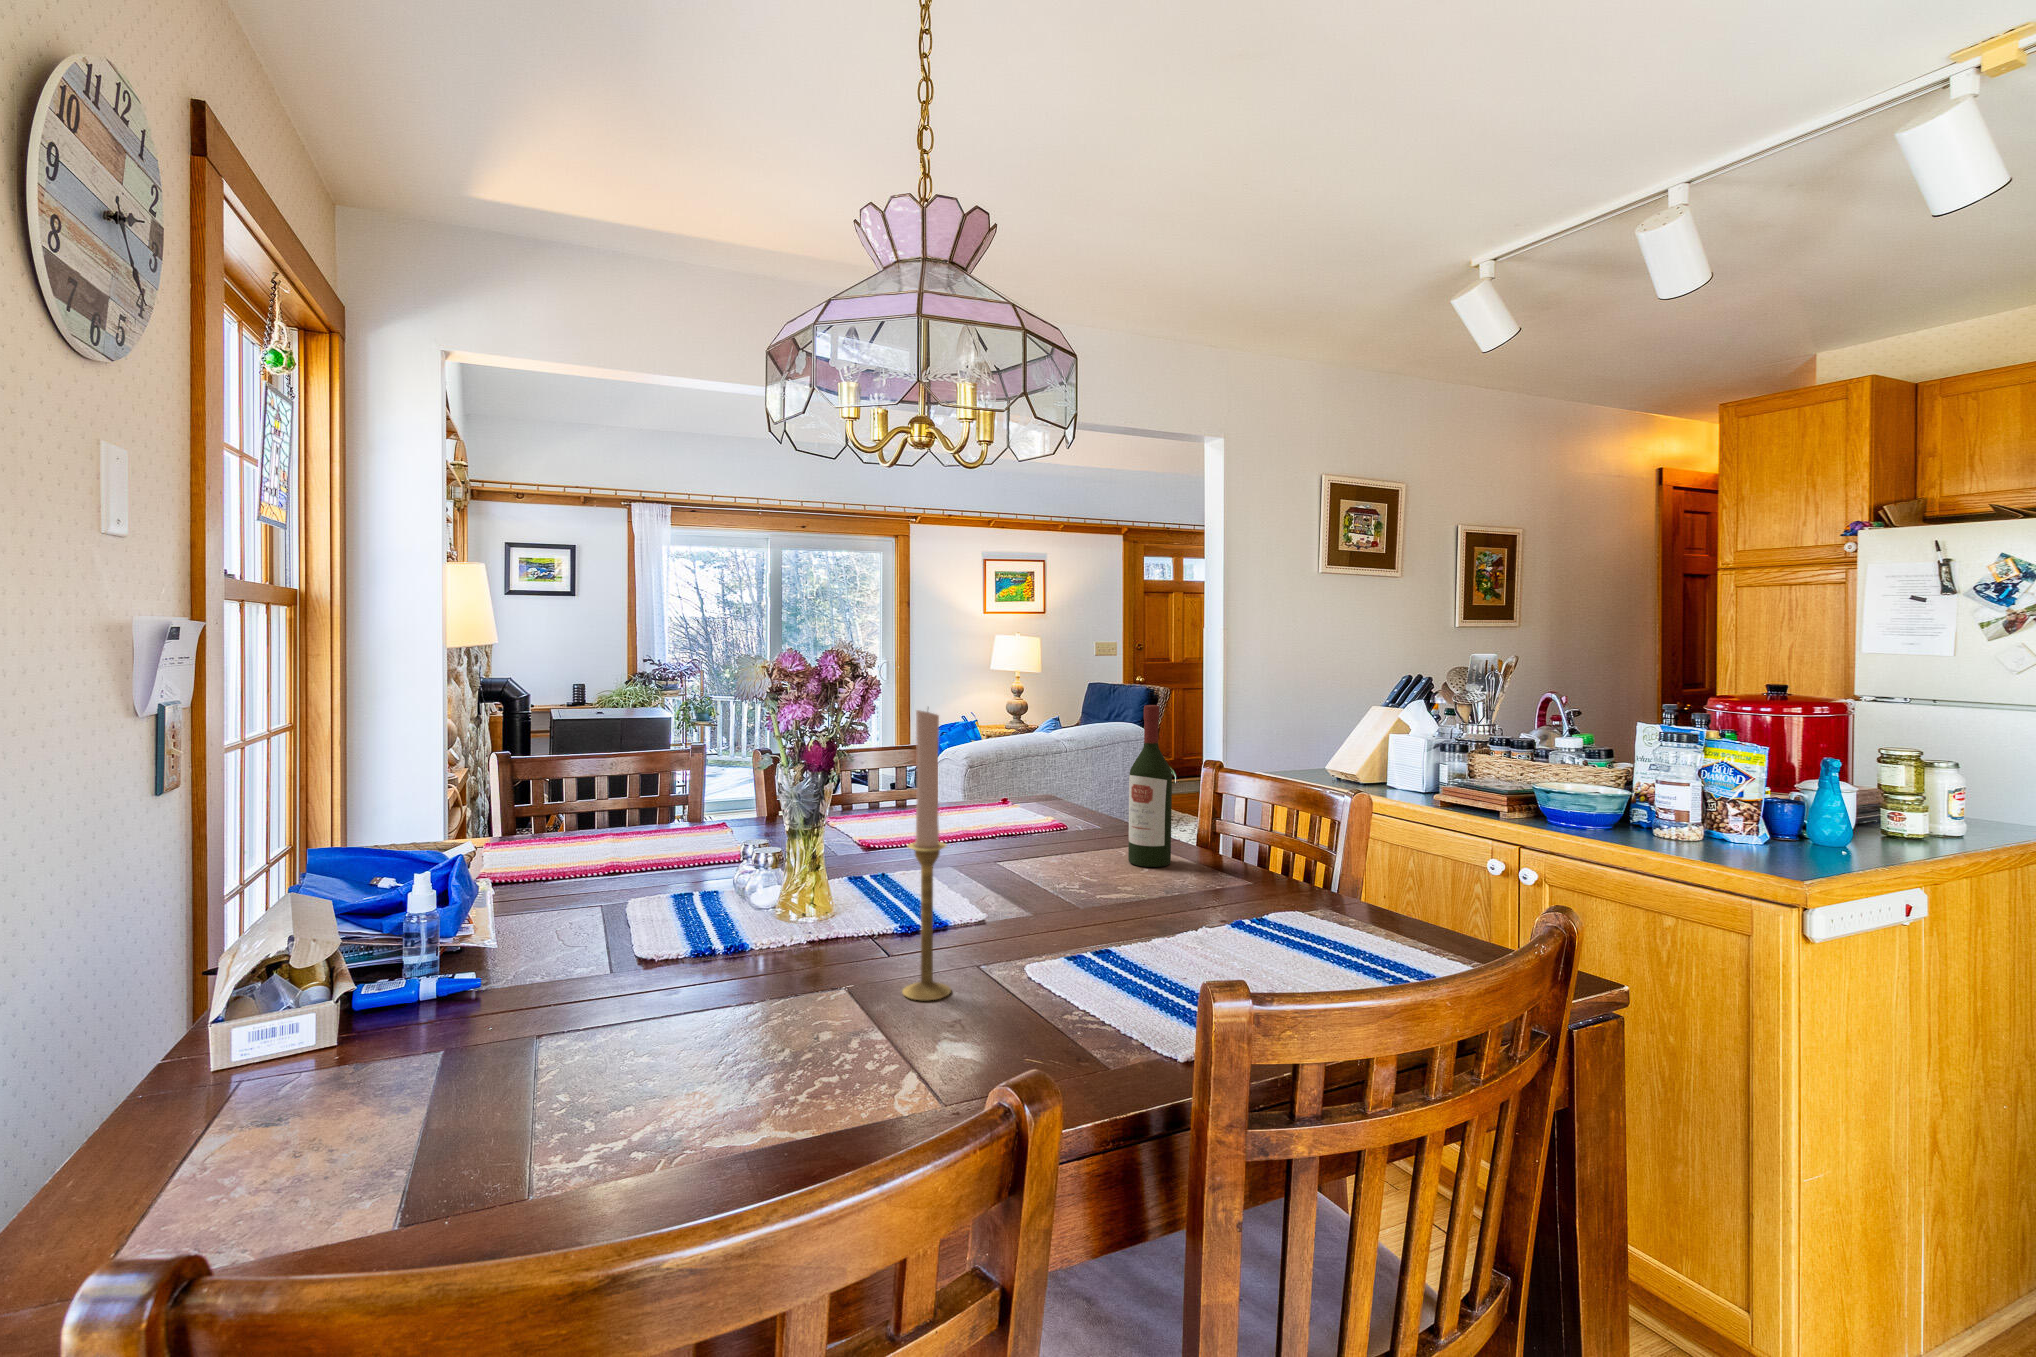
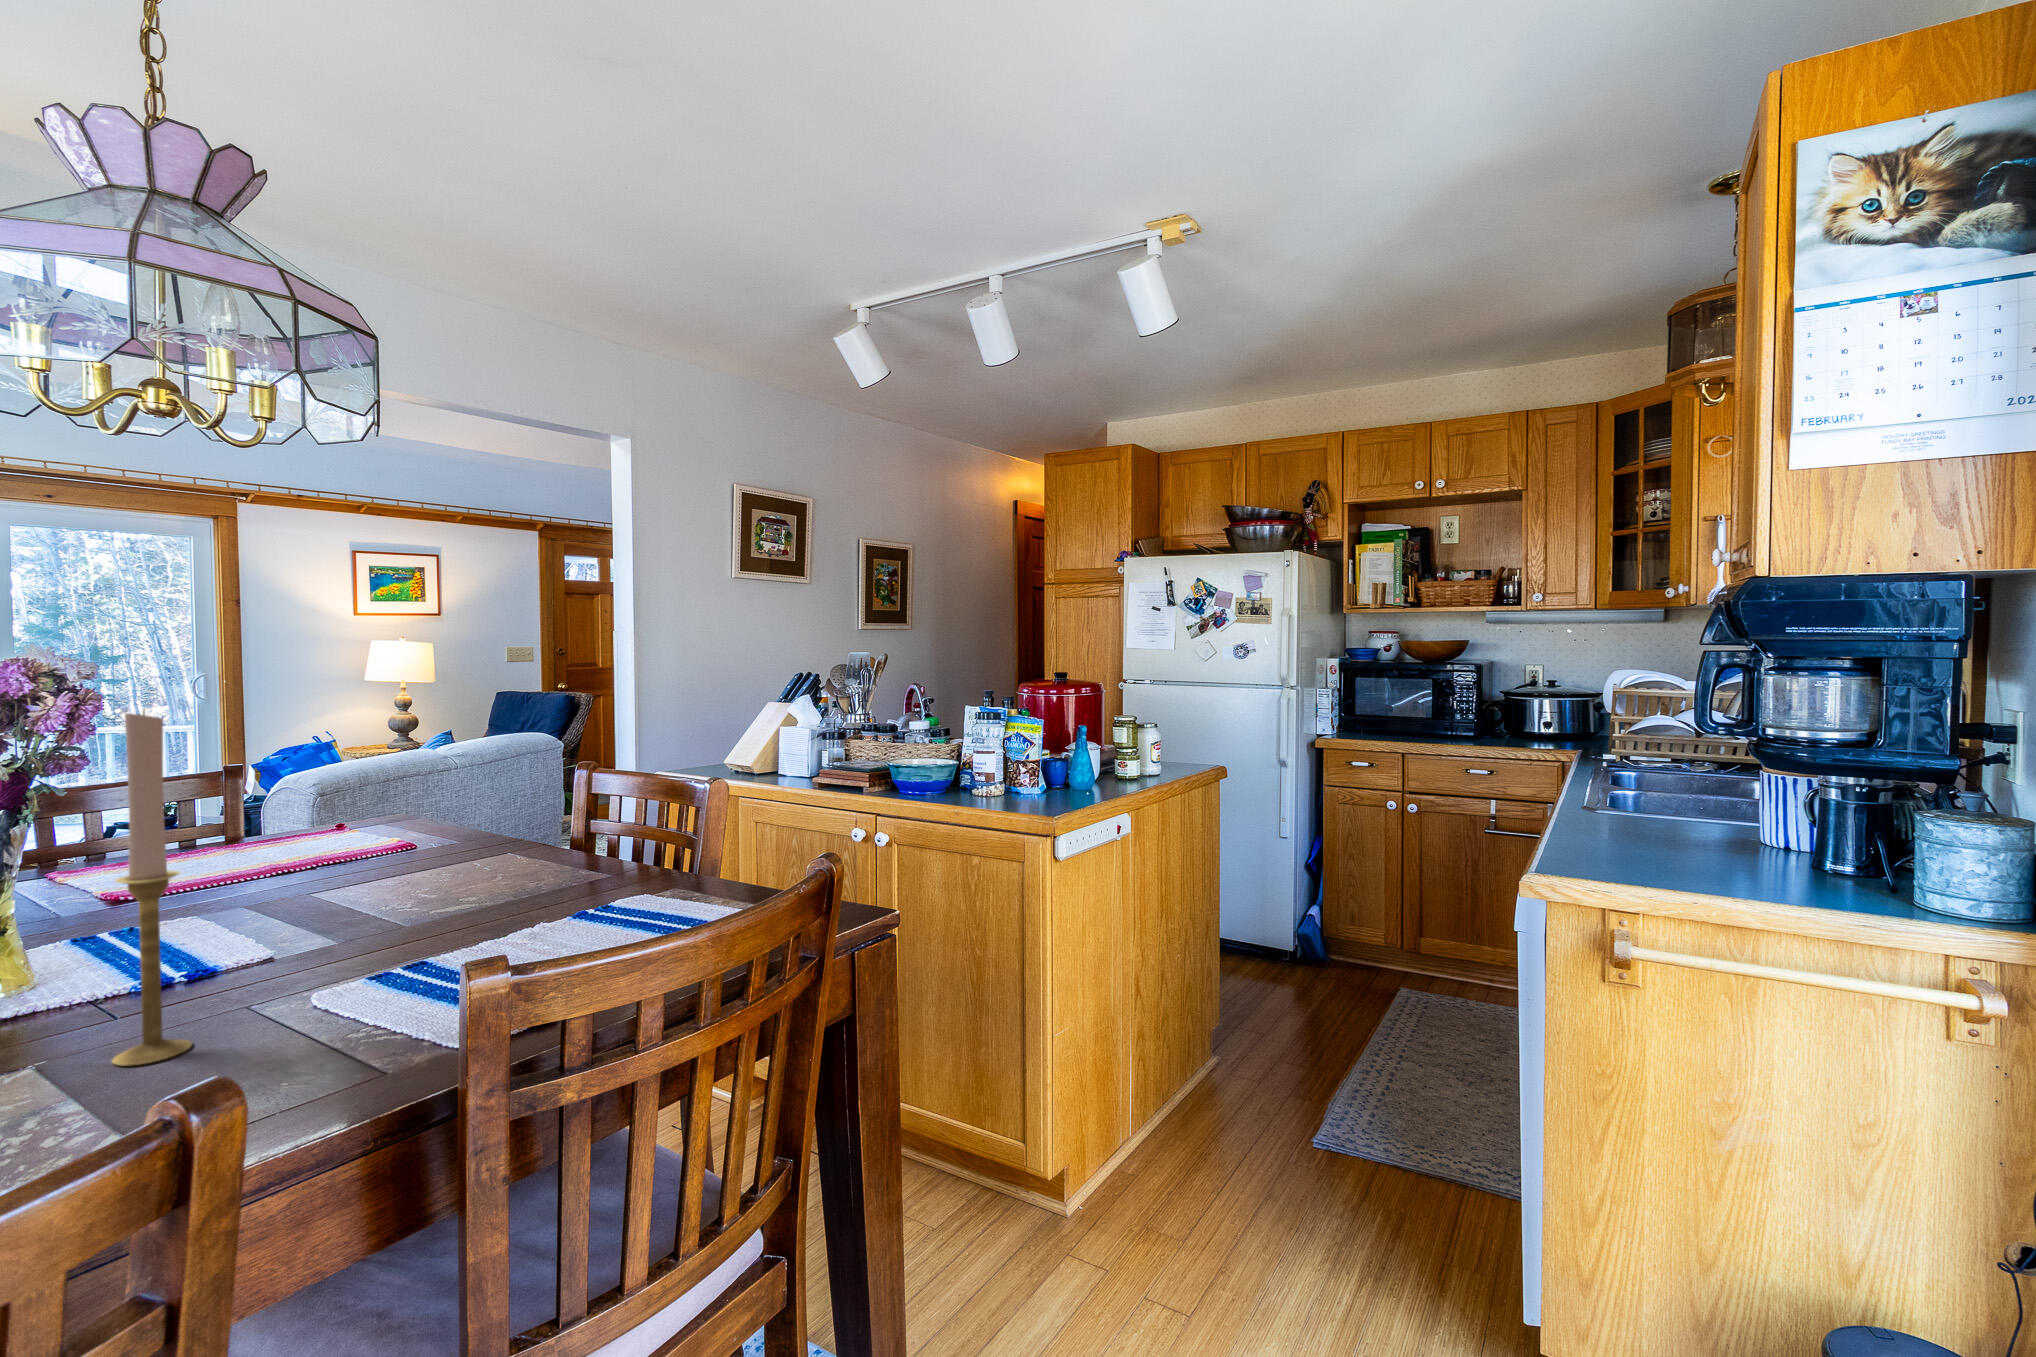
wine bottle: present [1128,705,1172,867] -> none [487,705,538,874]

